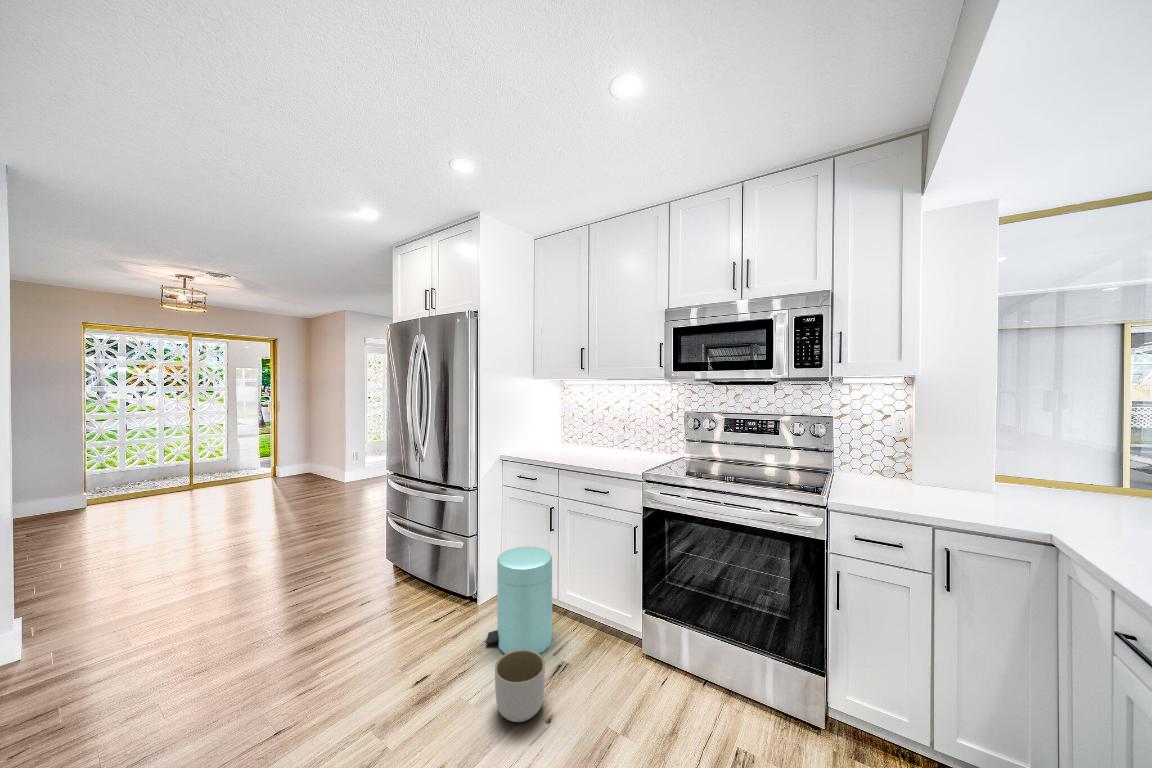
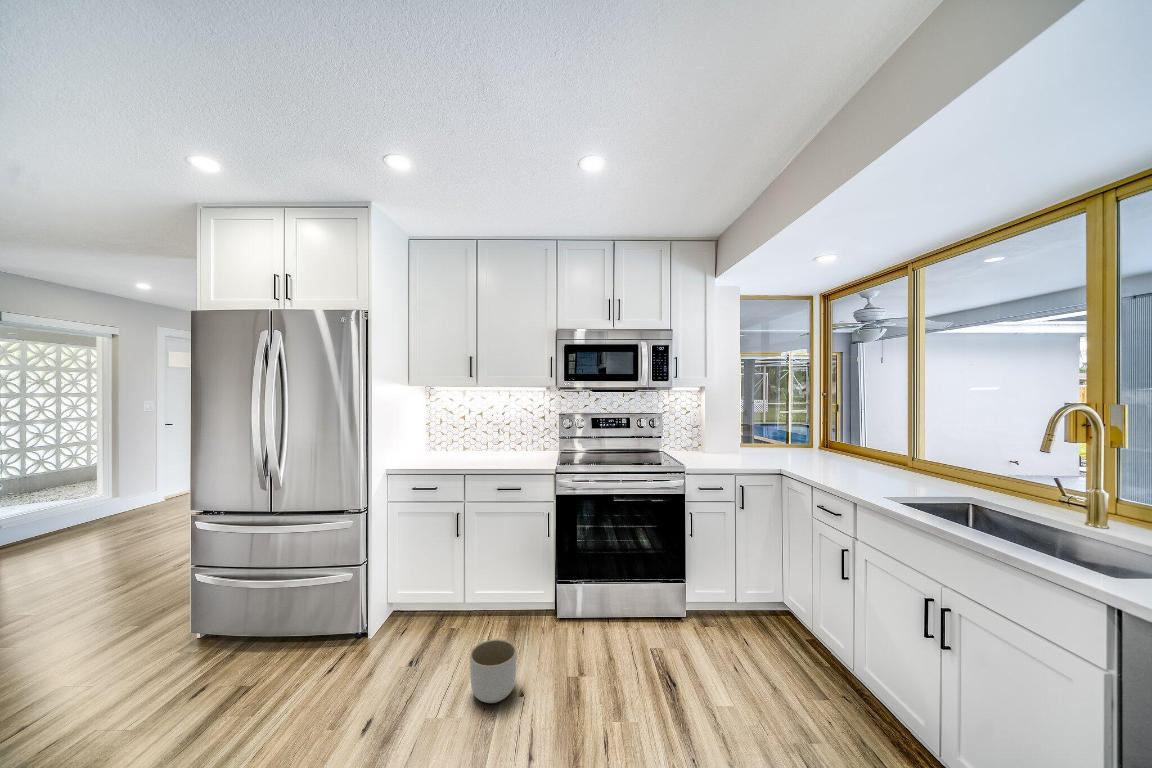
trash can: present [486,547,552,654] -> none [409,555,476,664]

